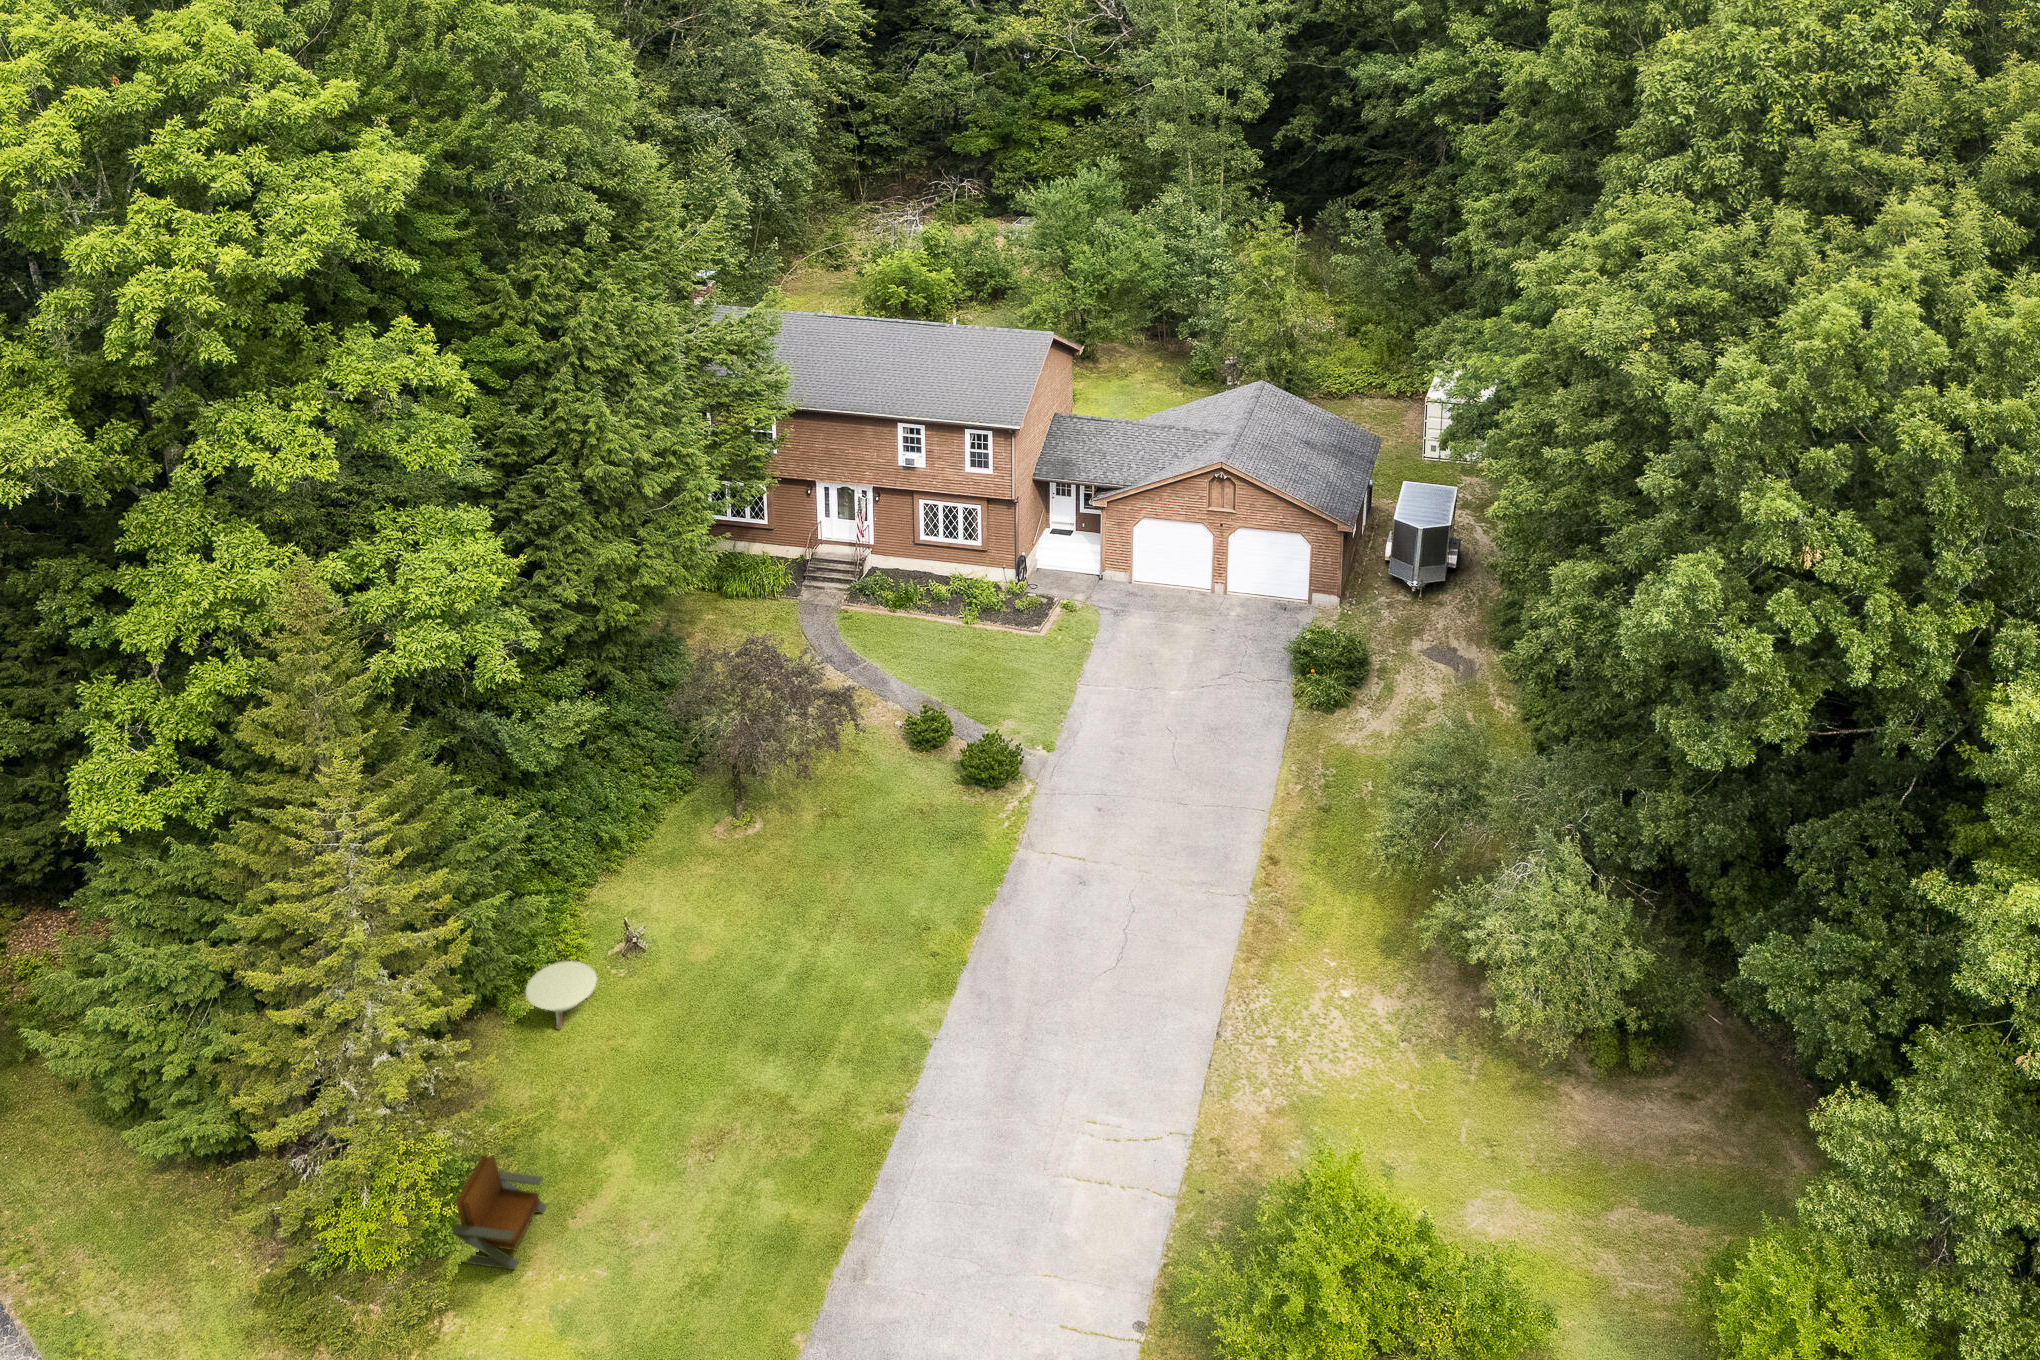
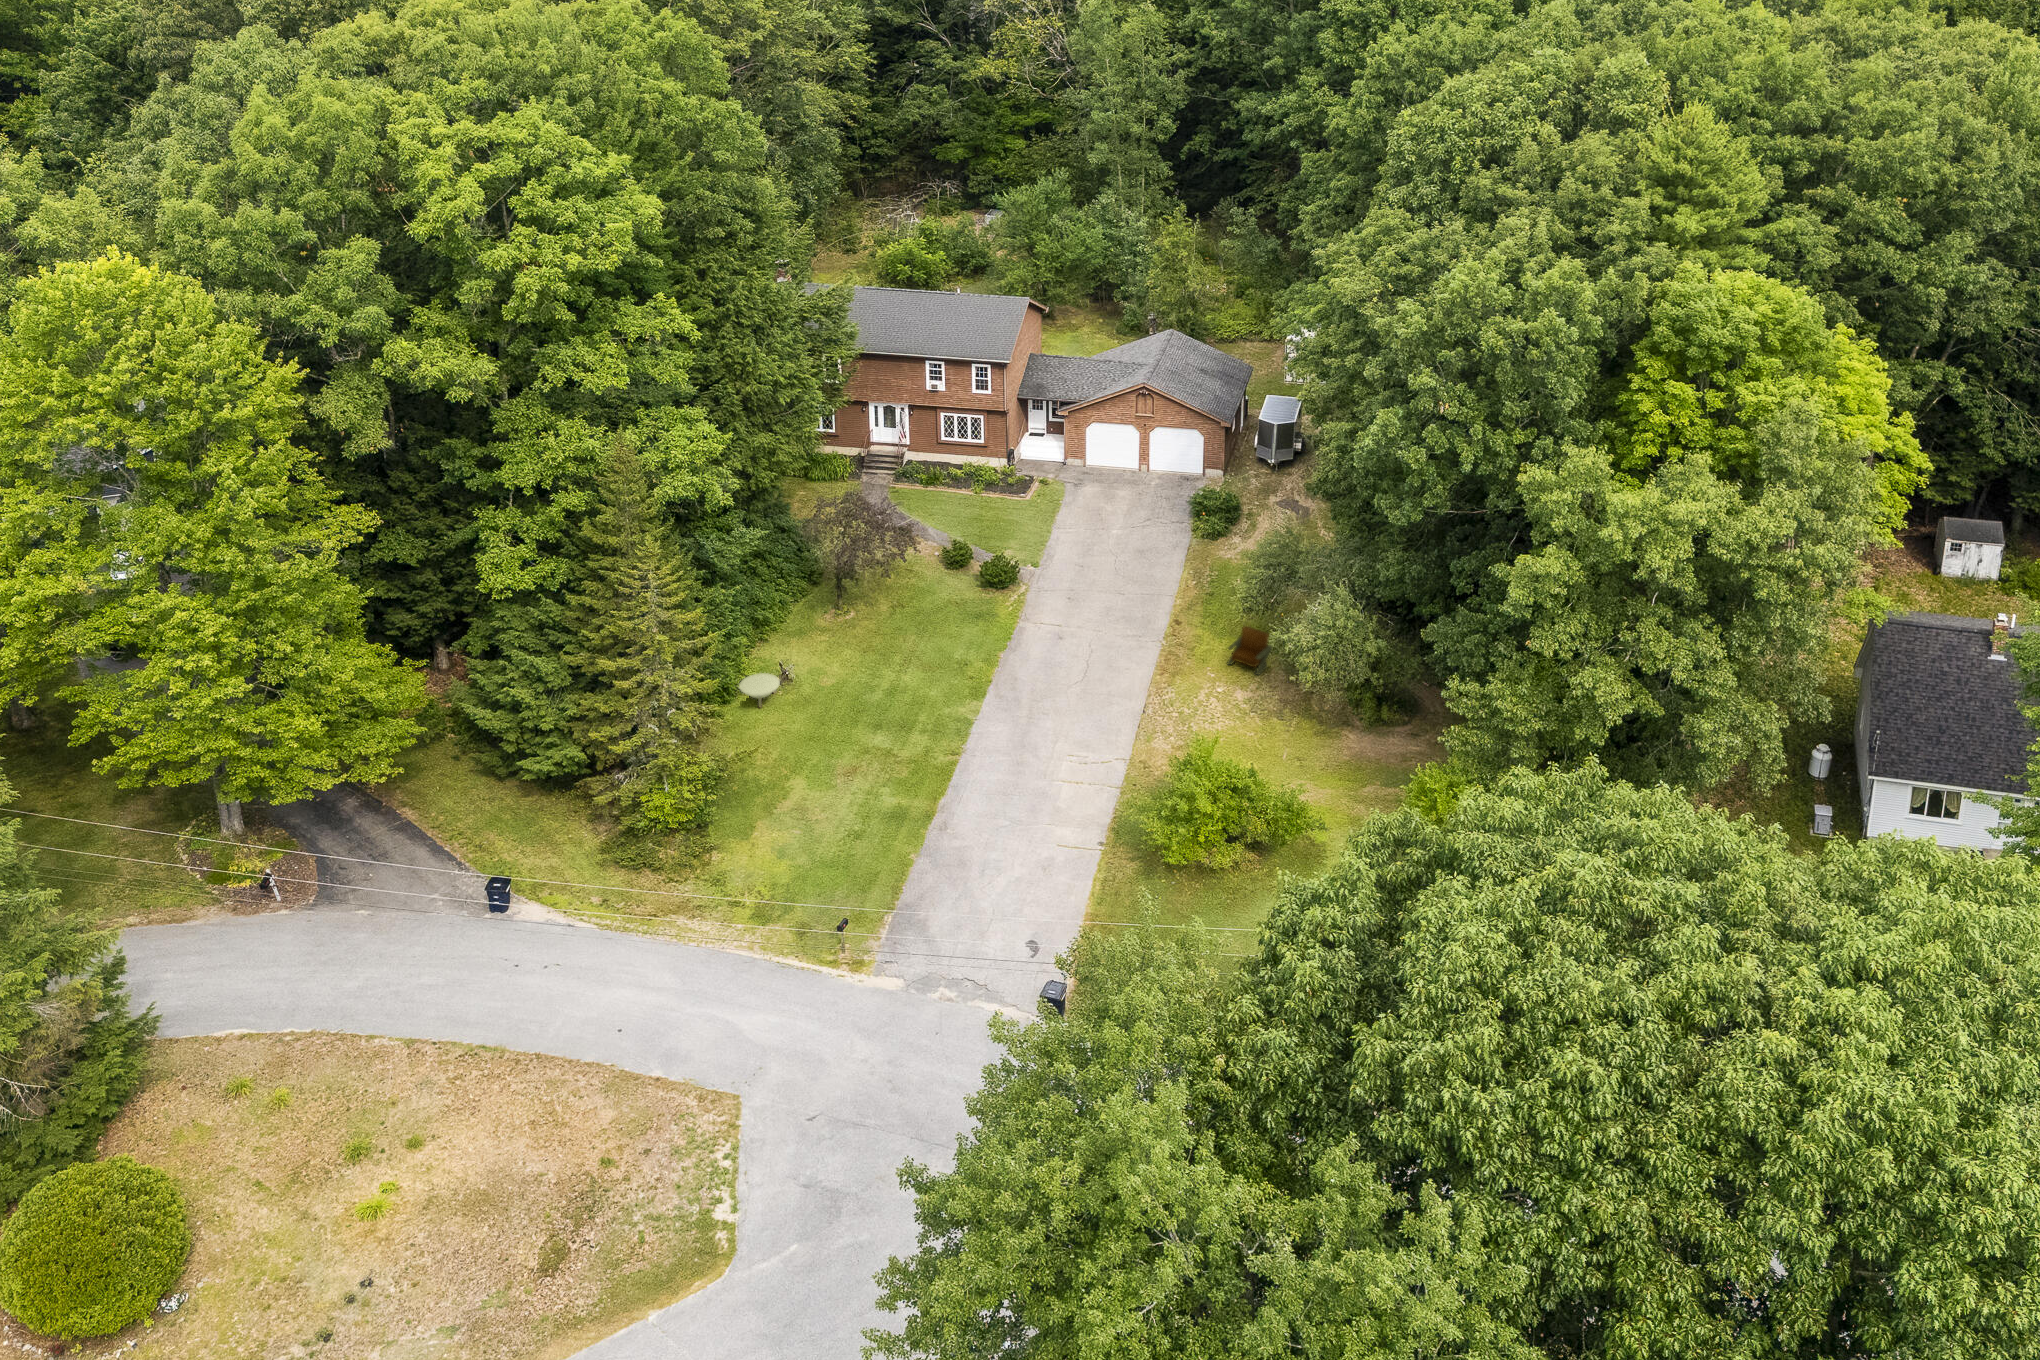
lounge chair: present [452,1156,547,1270] -> present [1227,626,1272,675]

